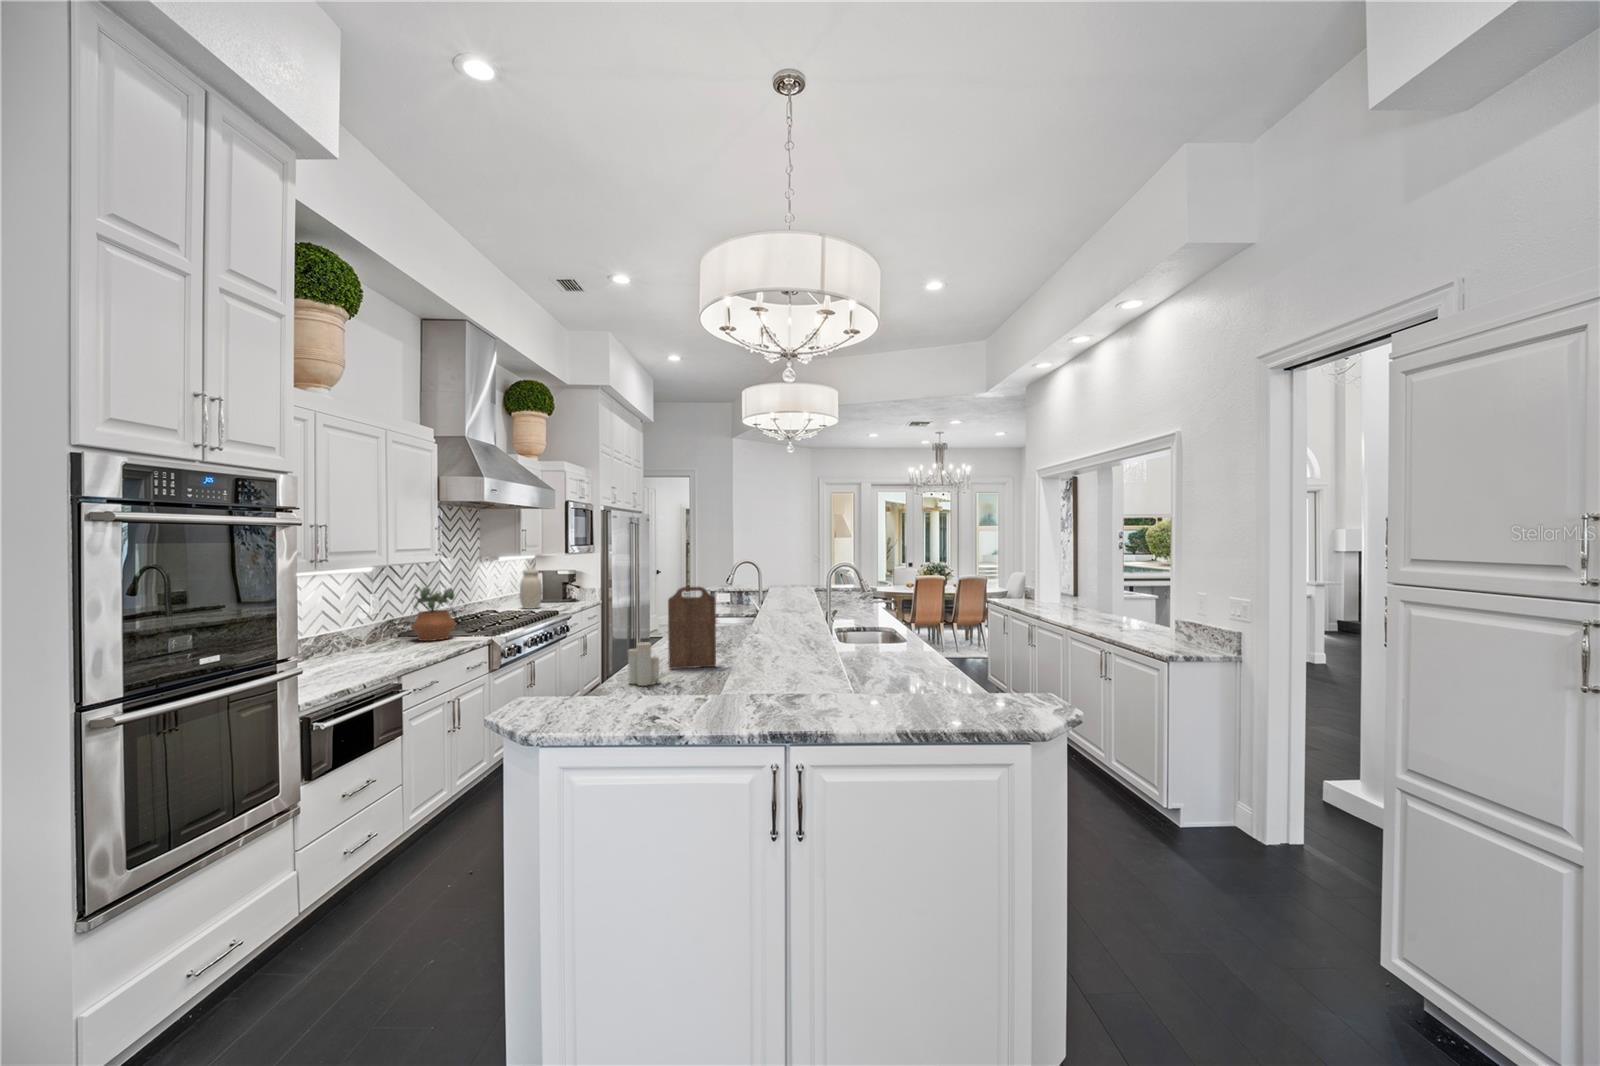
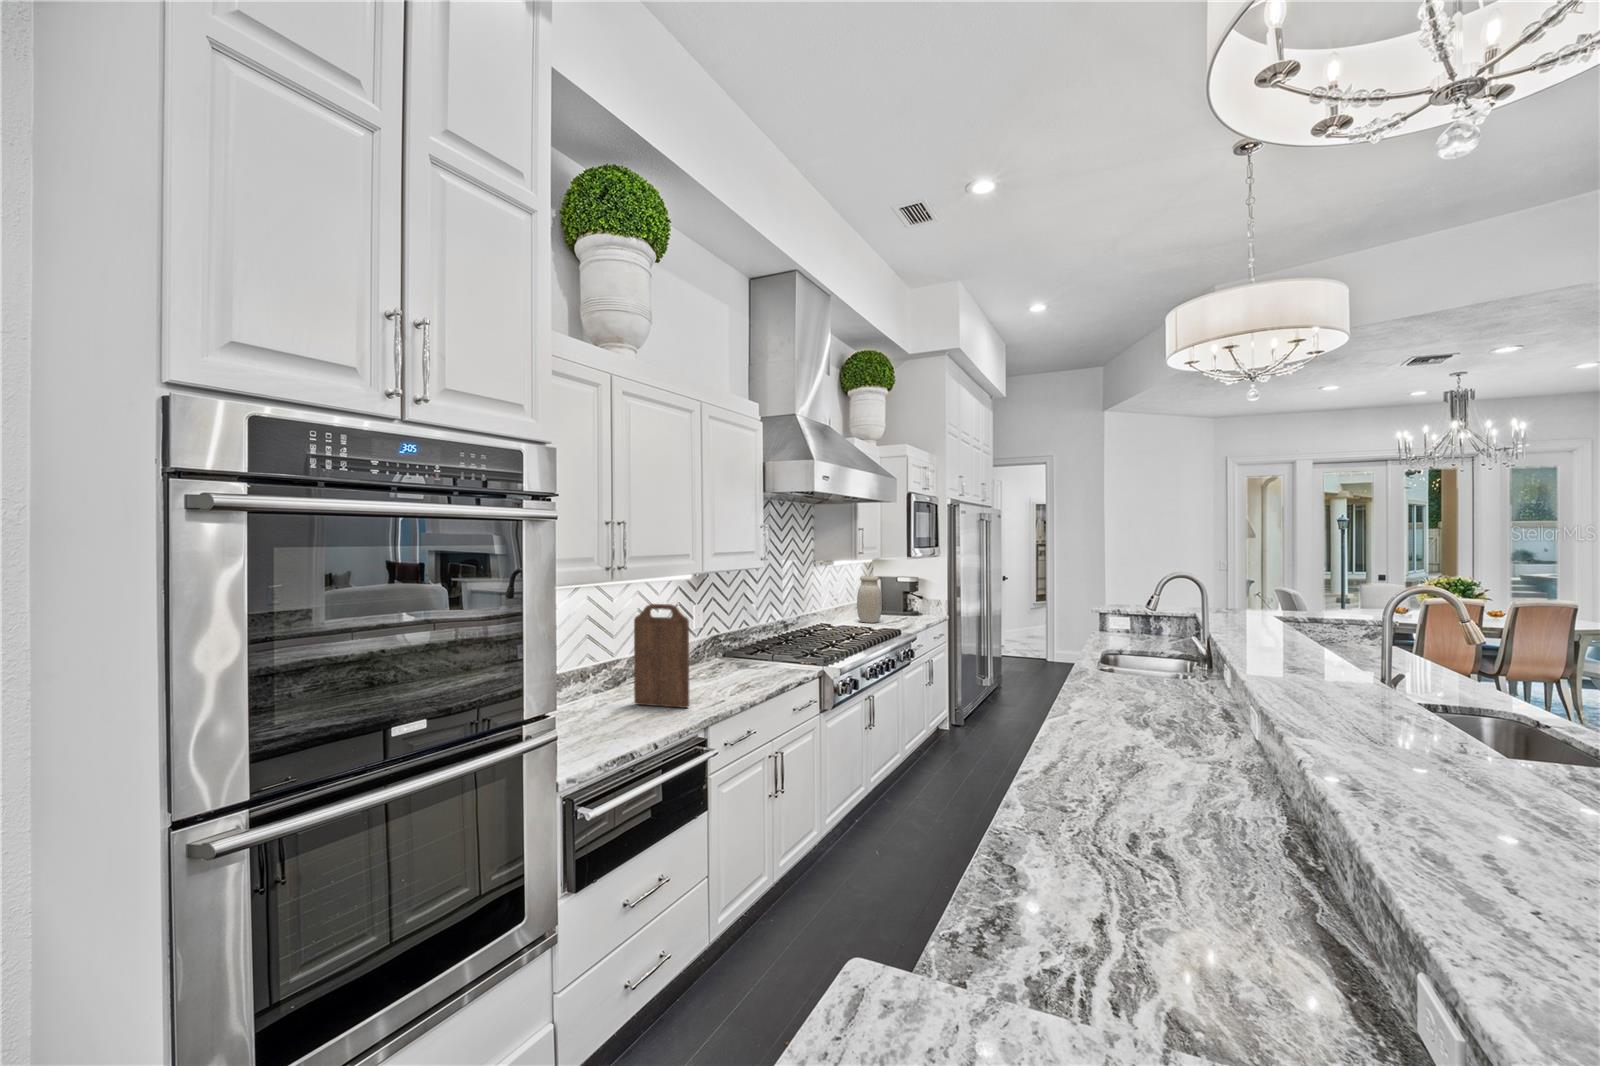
potted plant: present [411,587,456,641] -> none [733,597,783,667]
cutting board: present [668,587,716,669] -> present [634,604,689,708]
candle: present [628,642,660,686] -> none [1056,748,1127,849]

